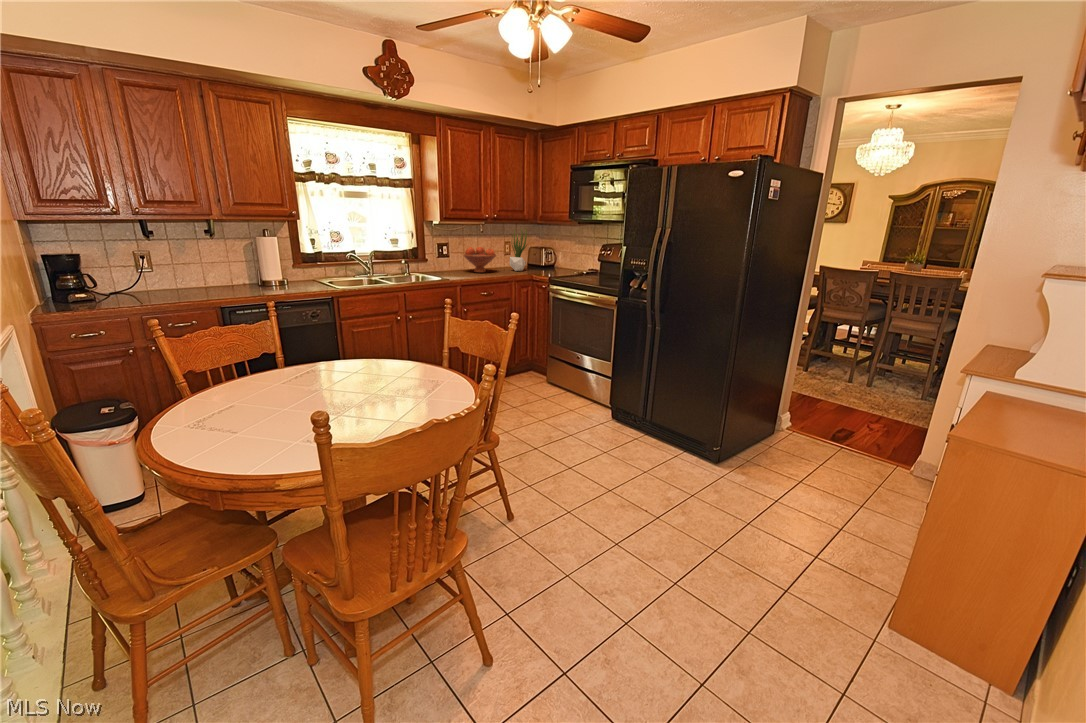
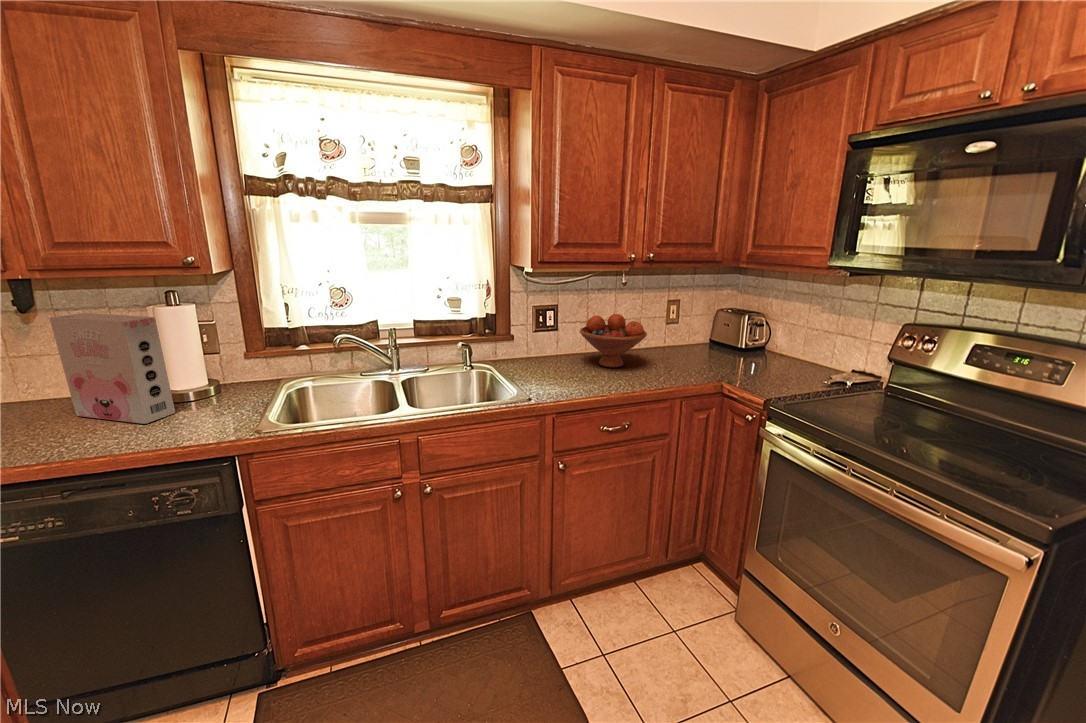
potted plant: present [510,229,527,271] -> none [674,277,718,364]
cereal box: none [224,239,282,289] -> present [50,313,175,424]

